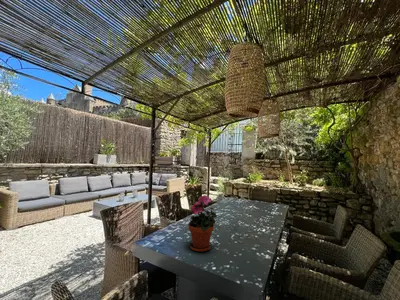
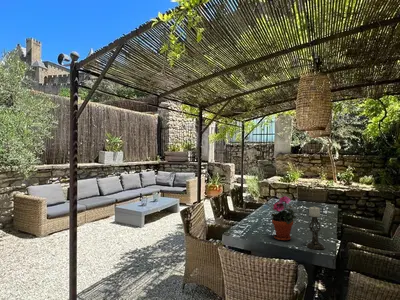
candle holder: none [223,209,246,269] -> present [306,206,325,249]

